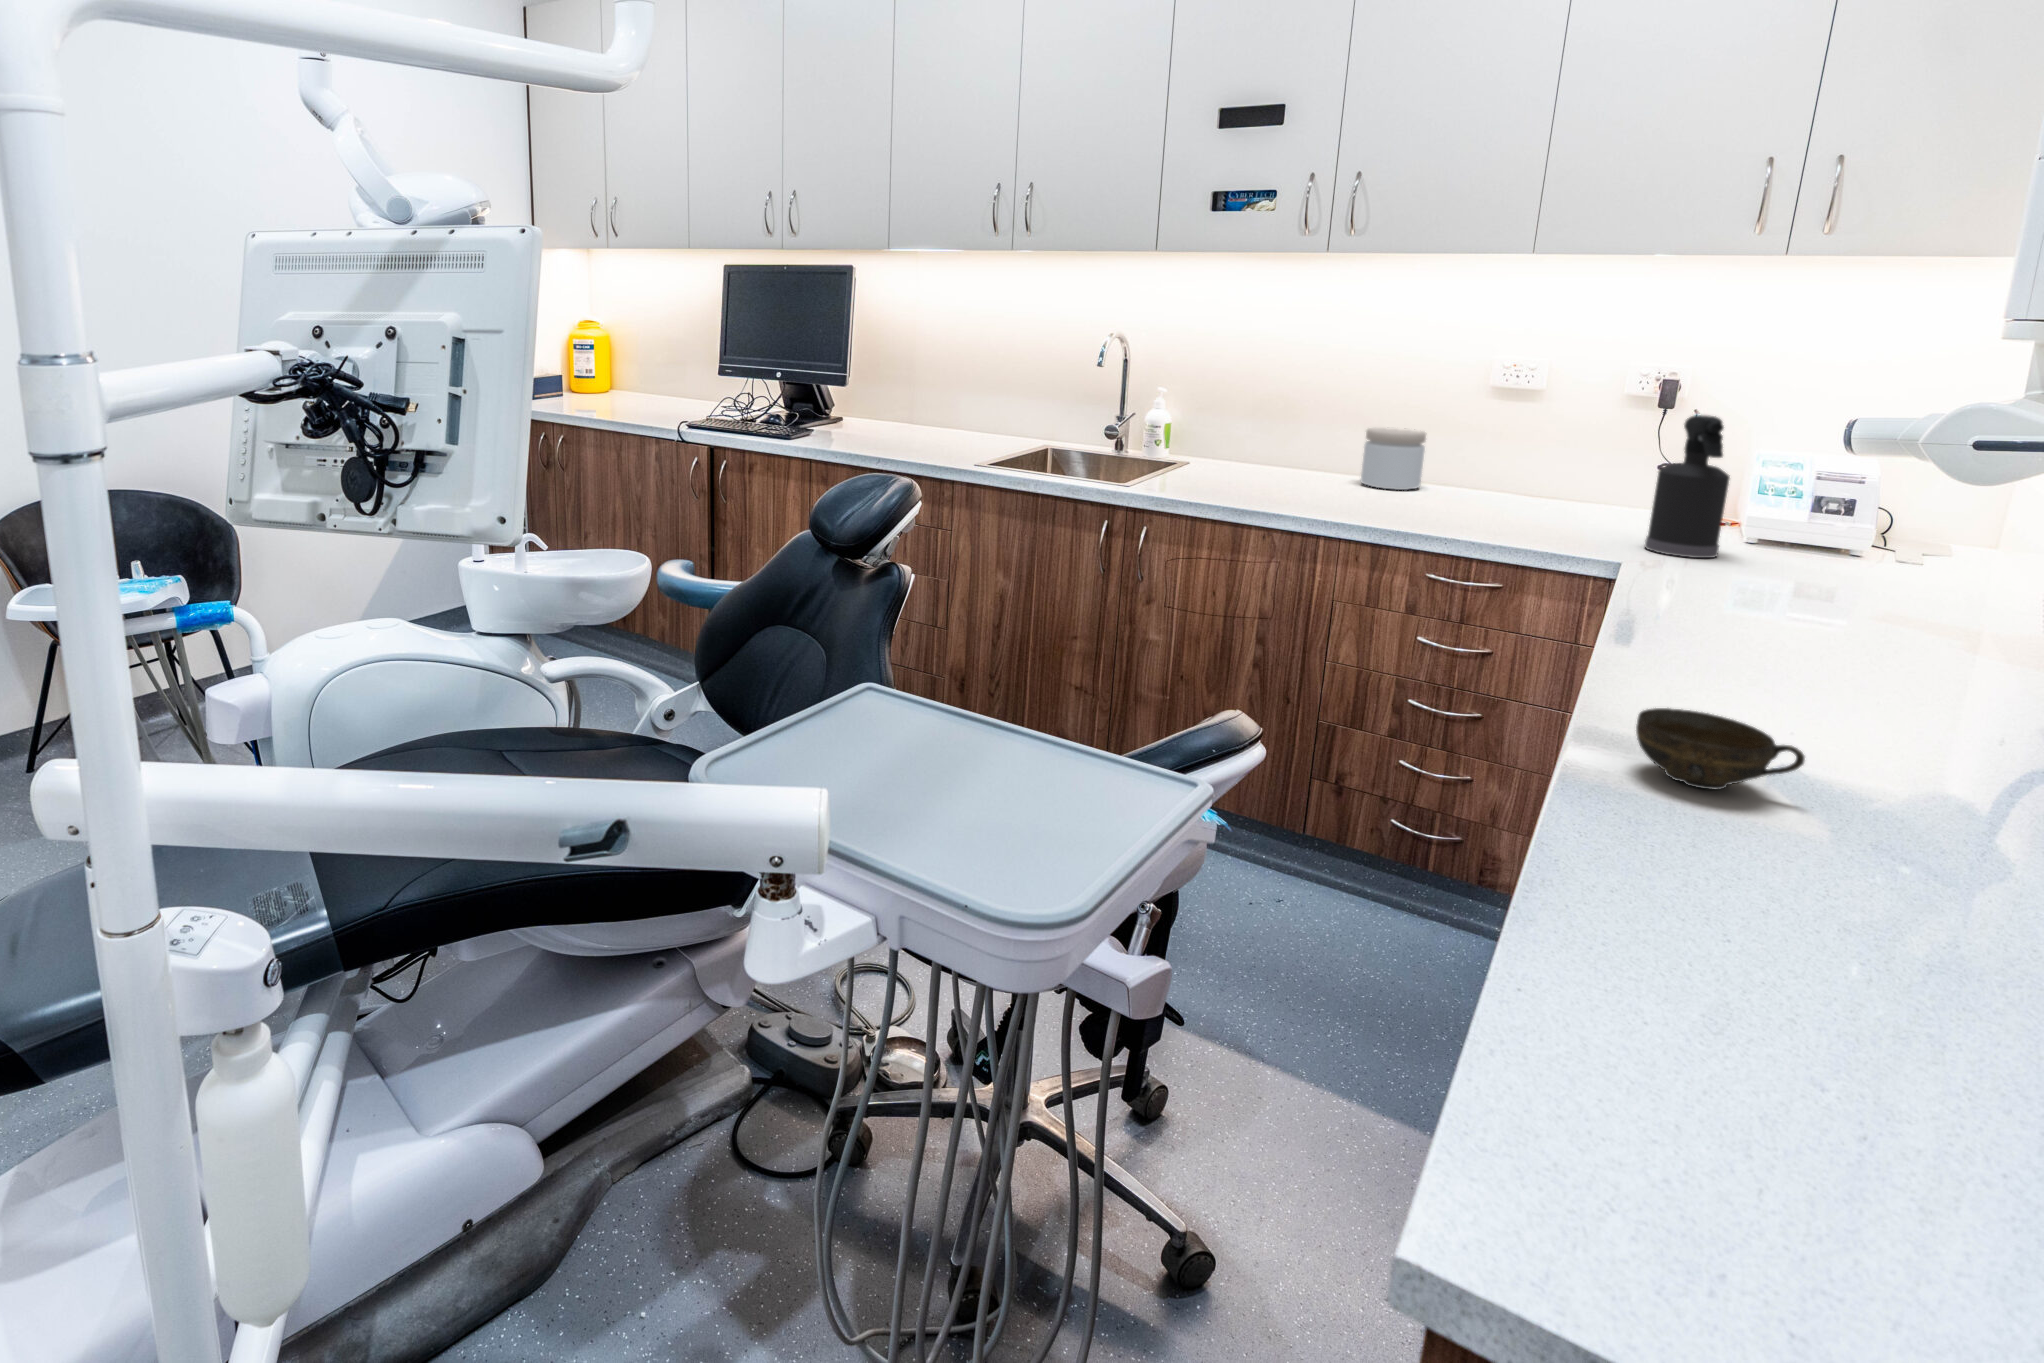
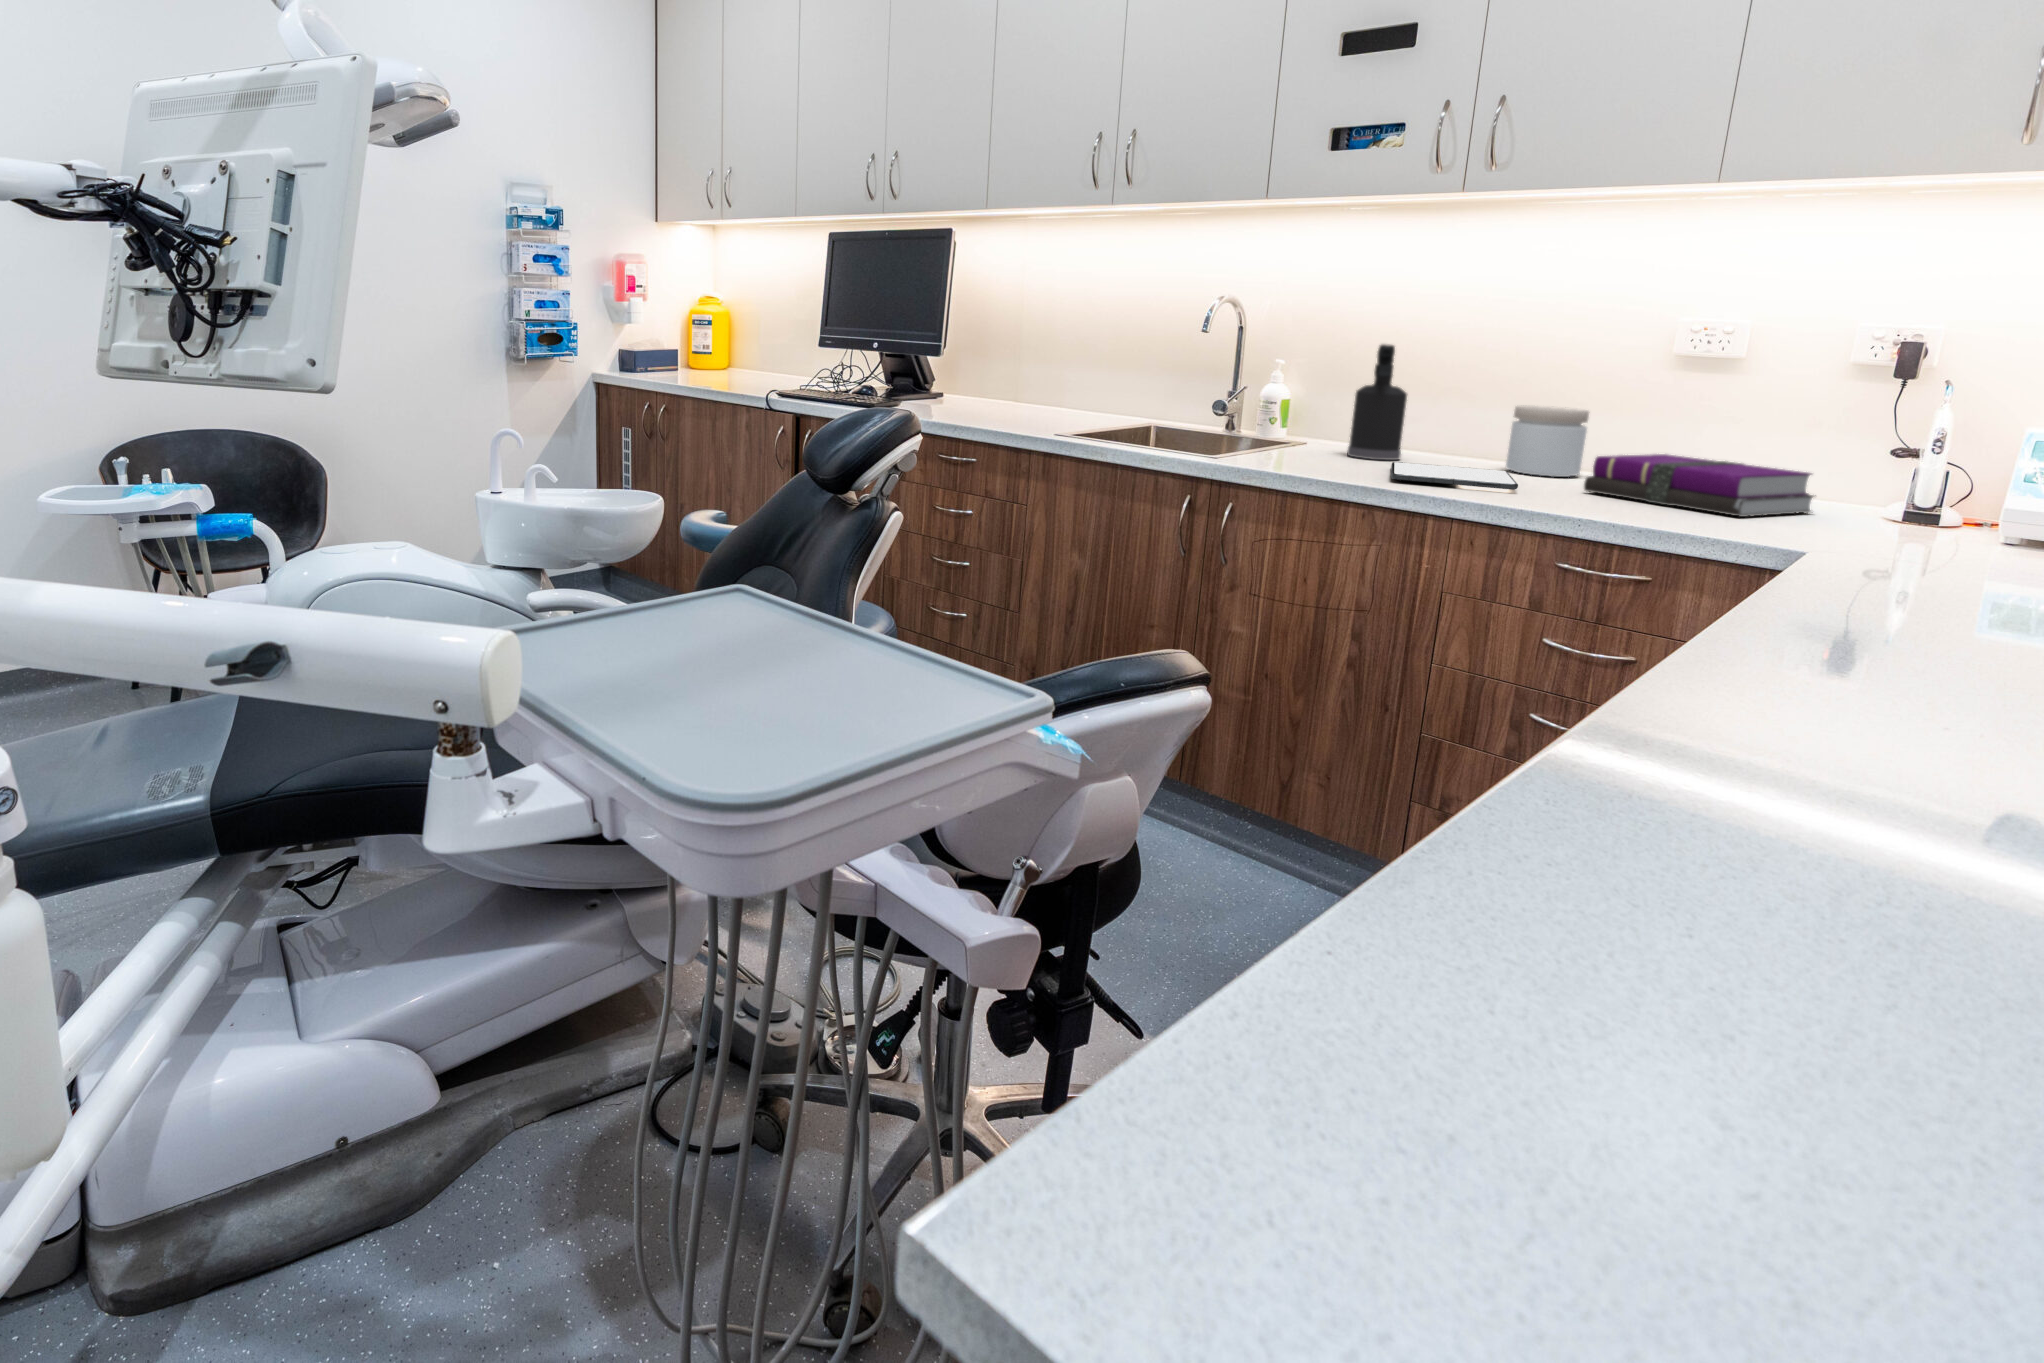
spray bottle: present [1645,415,1730,558] -> present [1347,344,1407,460]
notebook: none [1433,470,1610,528] -> present [1584,454,1814,517]
tablet: none [1272,482,1385,509] -> present [1391,462,1518,490]
cup: present [1636,708,1805,790] -> none [1681,664,1921,771]

